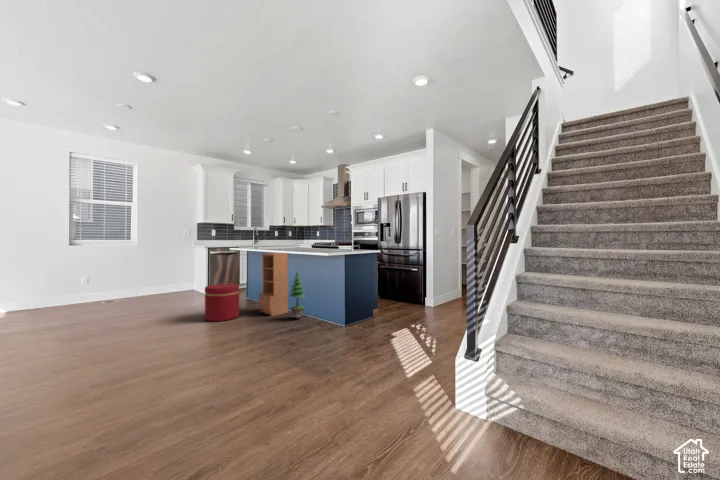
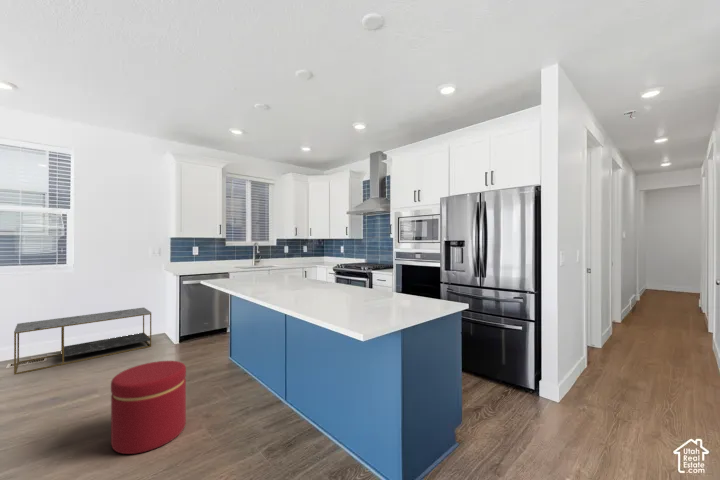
bookcase: present [259,253,288,316] -> none [228,299,281,433]
coffee table: none [107,270,191,305] -> present [14,308,151,375]
potted tree: present [290,272,305,318] -> none [276,349,312,451]

